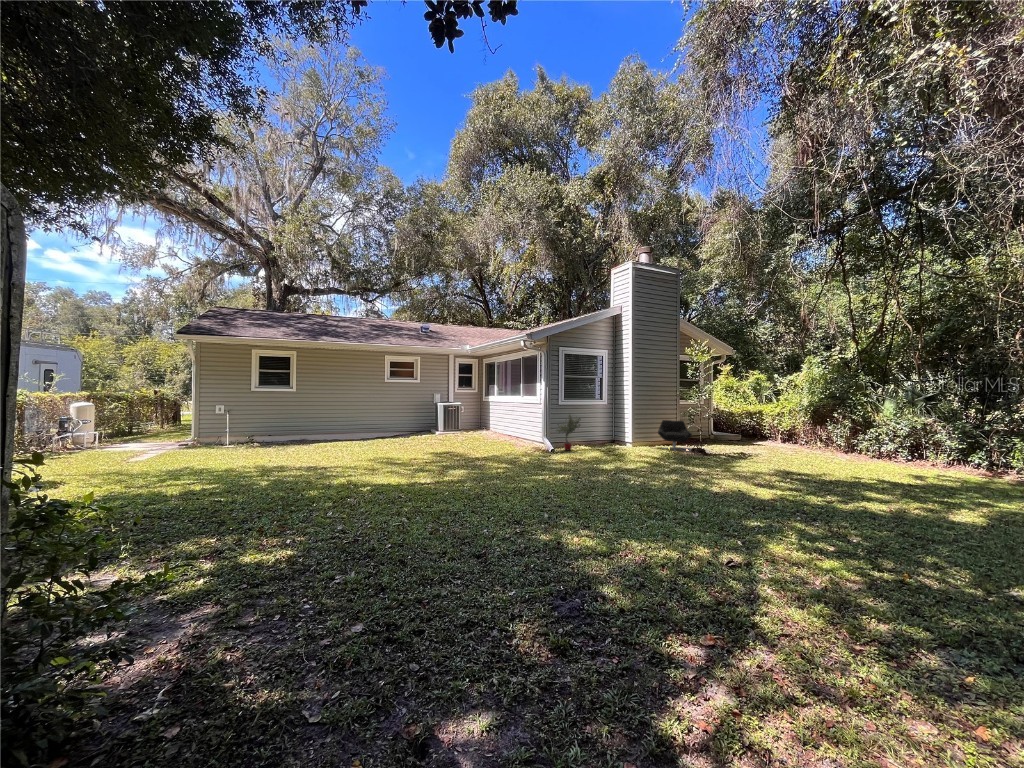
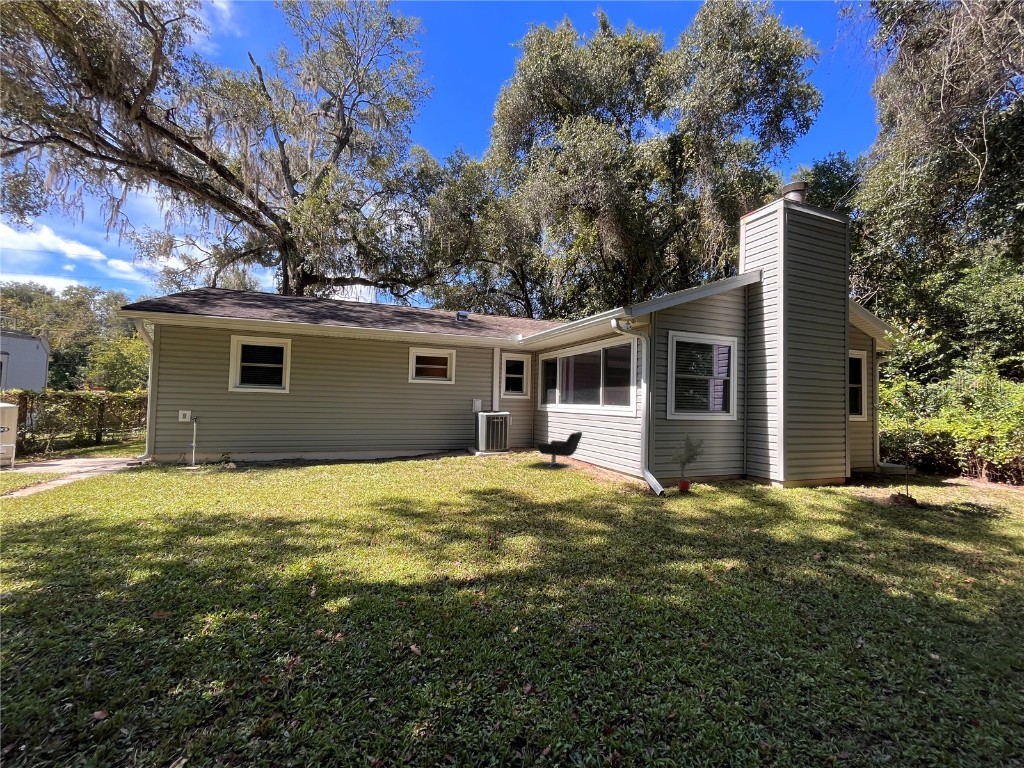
lounge chair: present [658,420,692,451] -> present [538,432,582,467]

